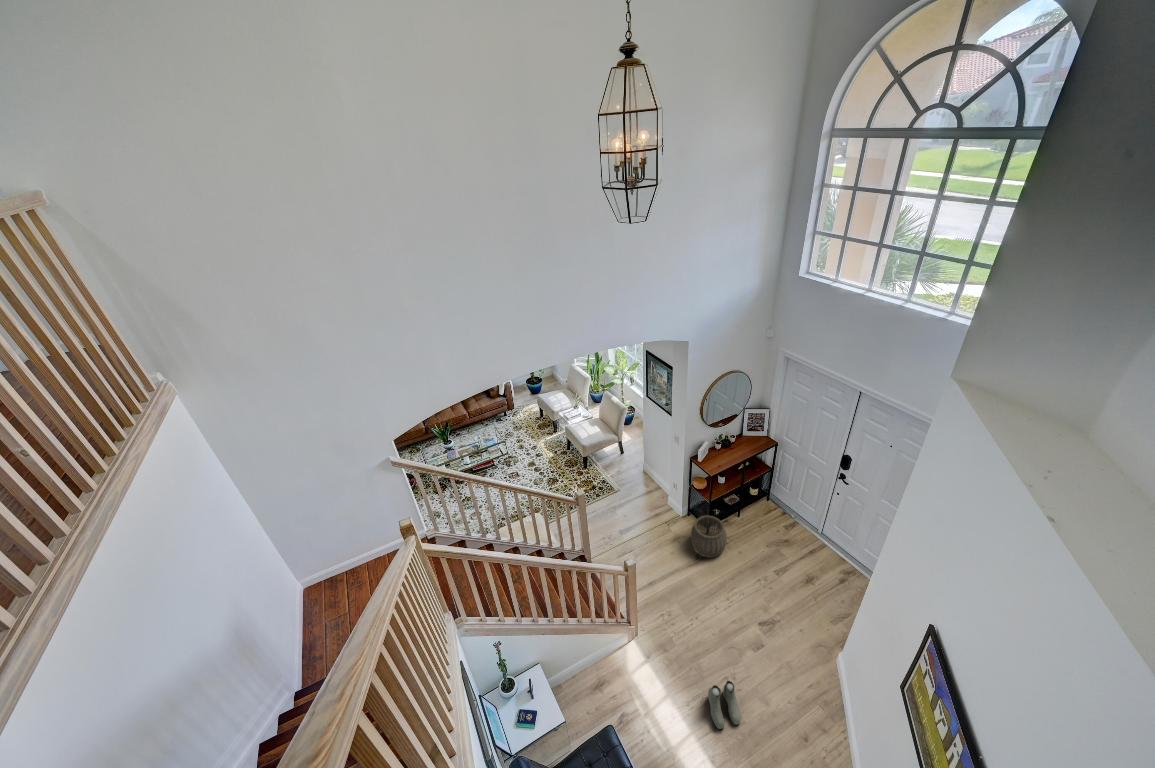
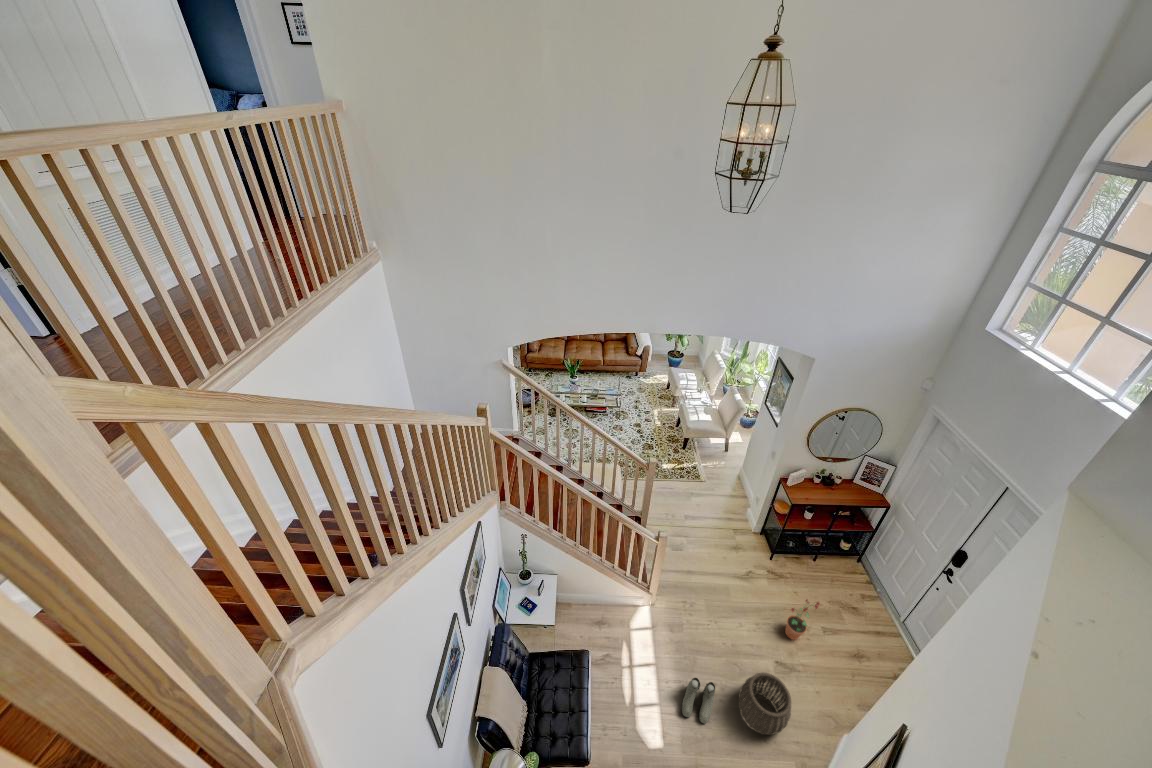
woven basket: present [691,515,727,557] -> present [739,673,791,735]
potted plant: none [750,553,773,597] -> present [785,599,820,640]

